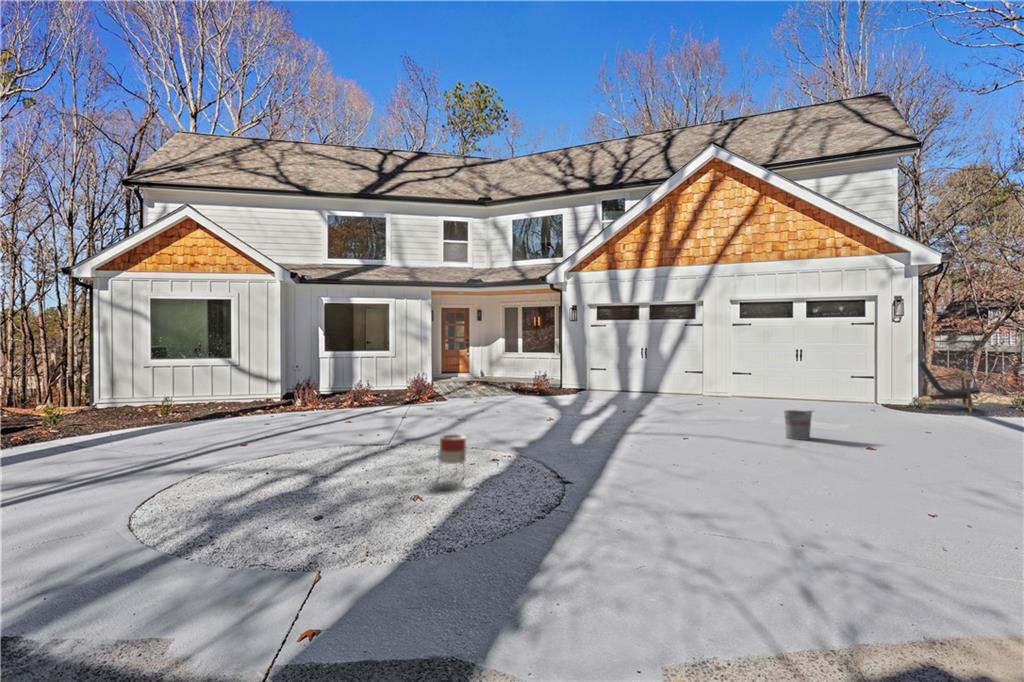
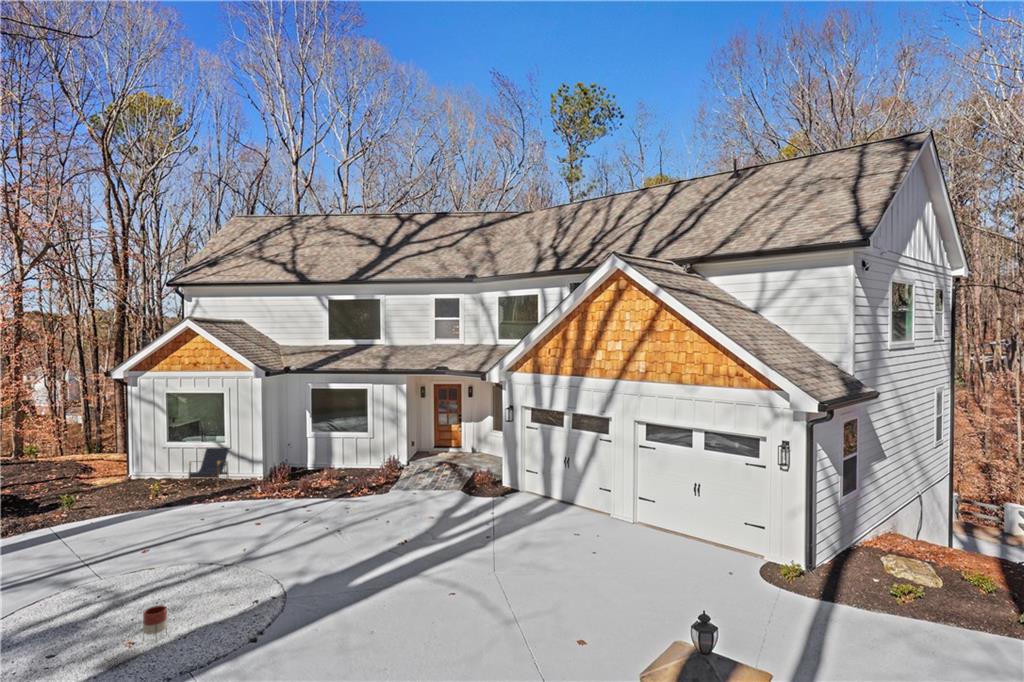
lounge chair: present [919,361,981,412] -> present [188,448,229,486]
bucket: present [784,410,813,440] -> none [518,592,547,629]

